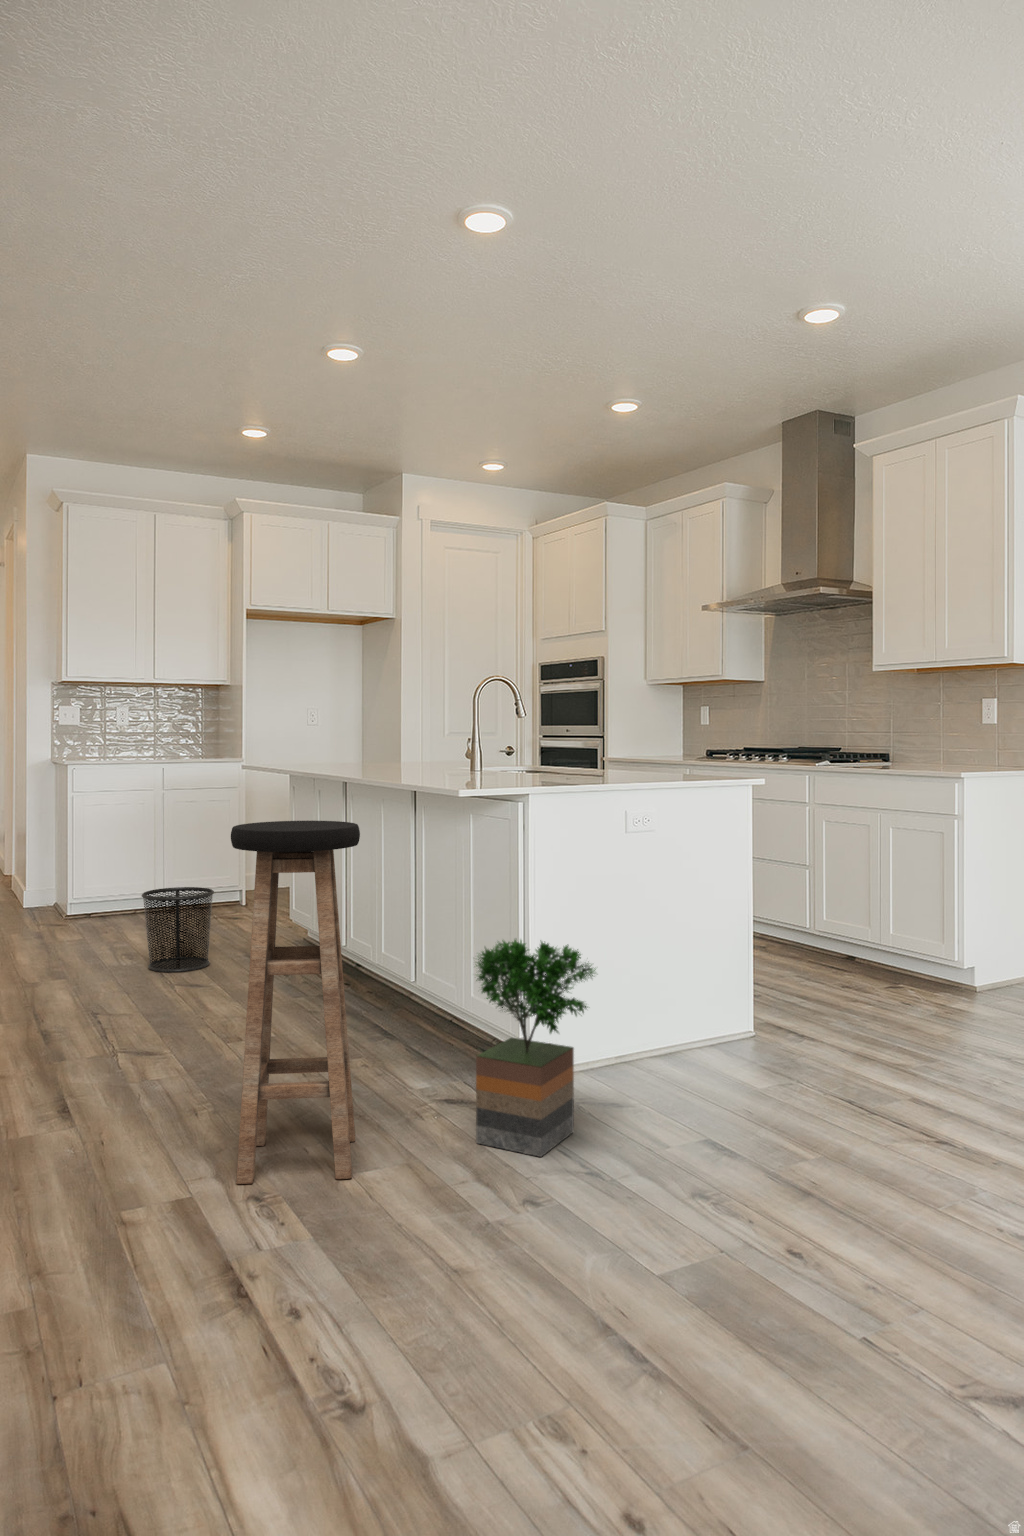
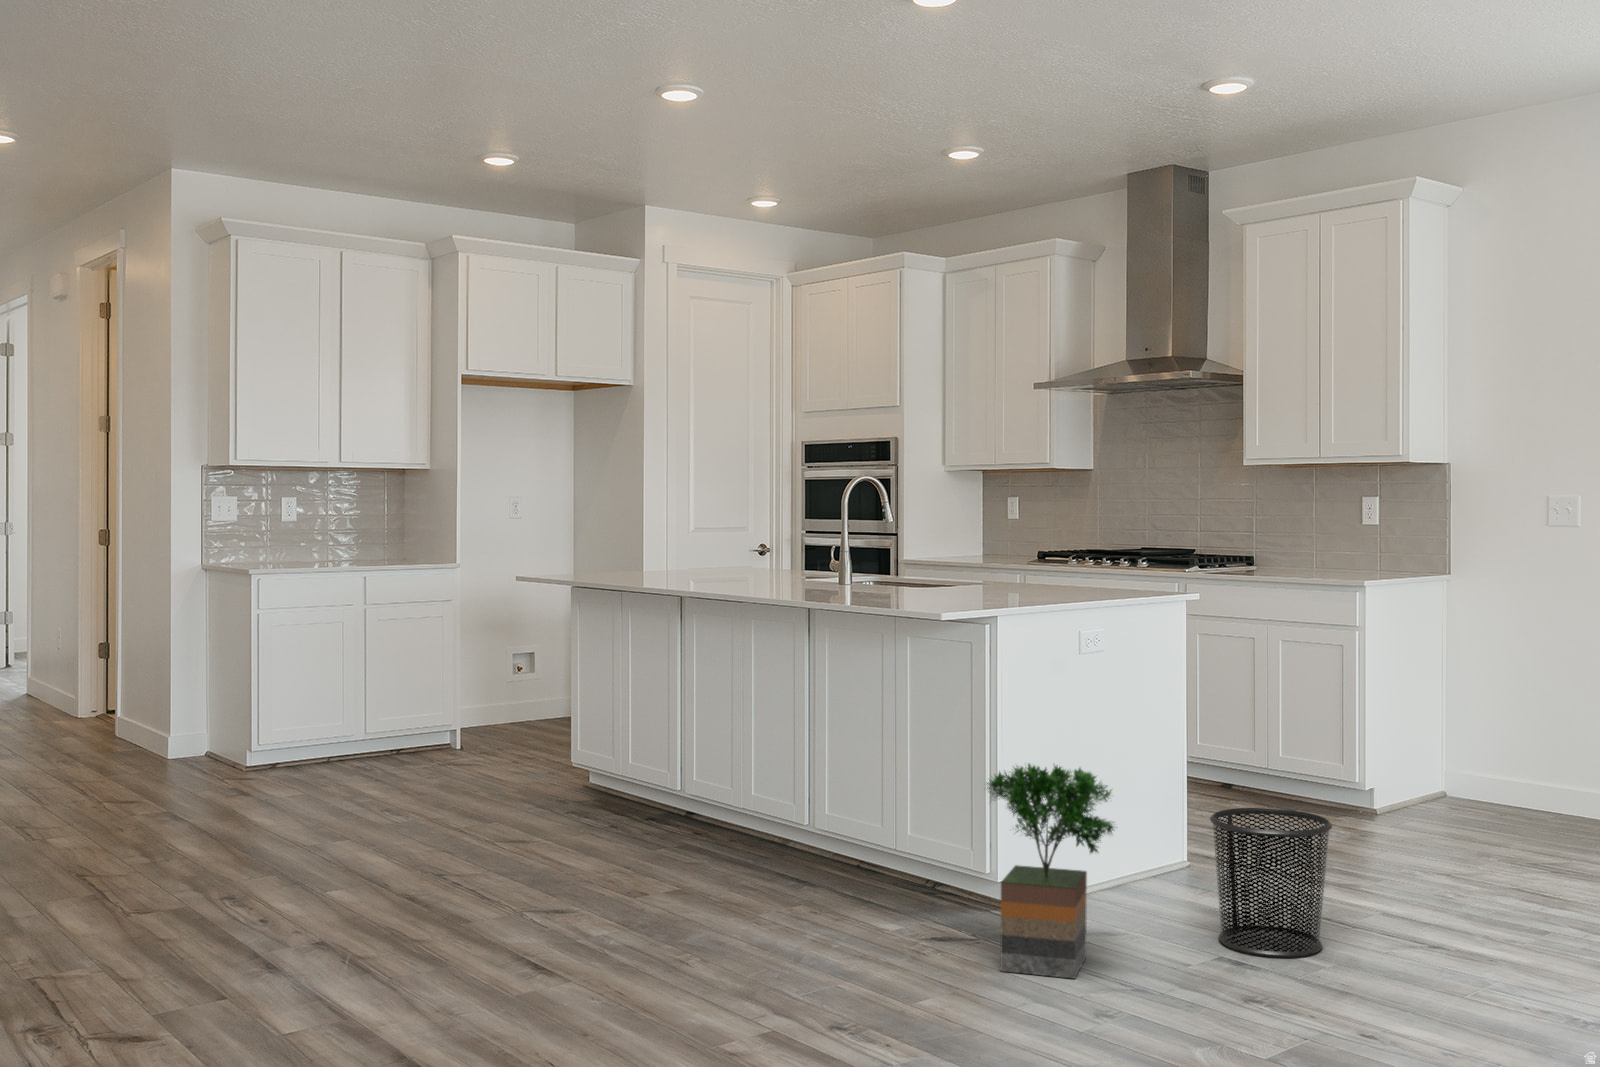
bar stool: present [231,821,360,1184] -> none [772,646,909,1015]
waste bin: present [142,887,214,972] -> present [1210,808,1332,957]

